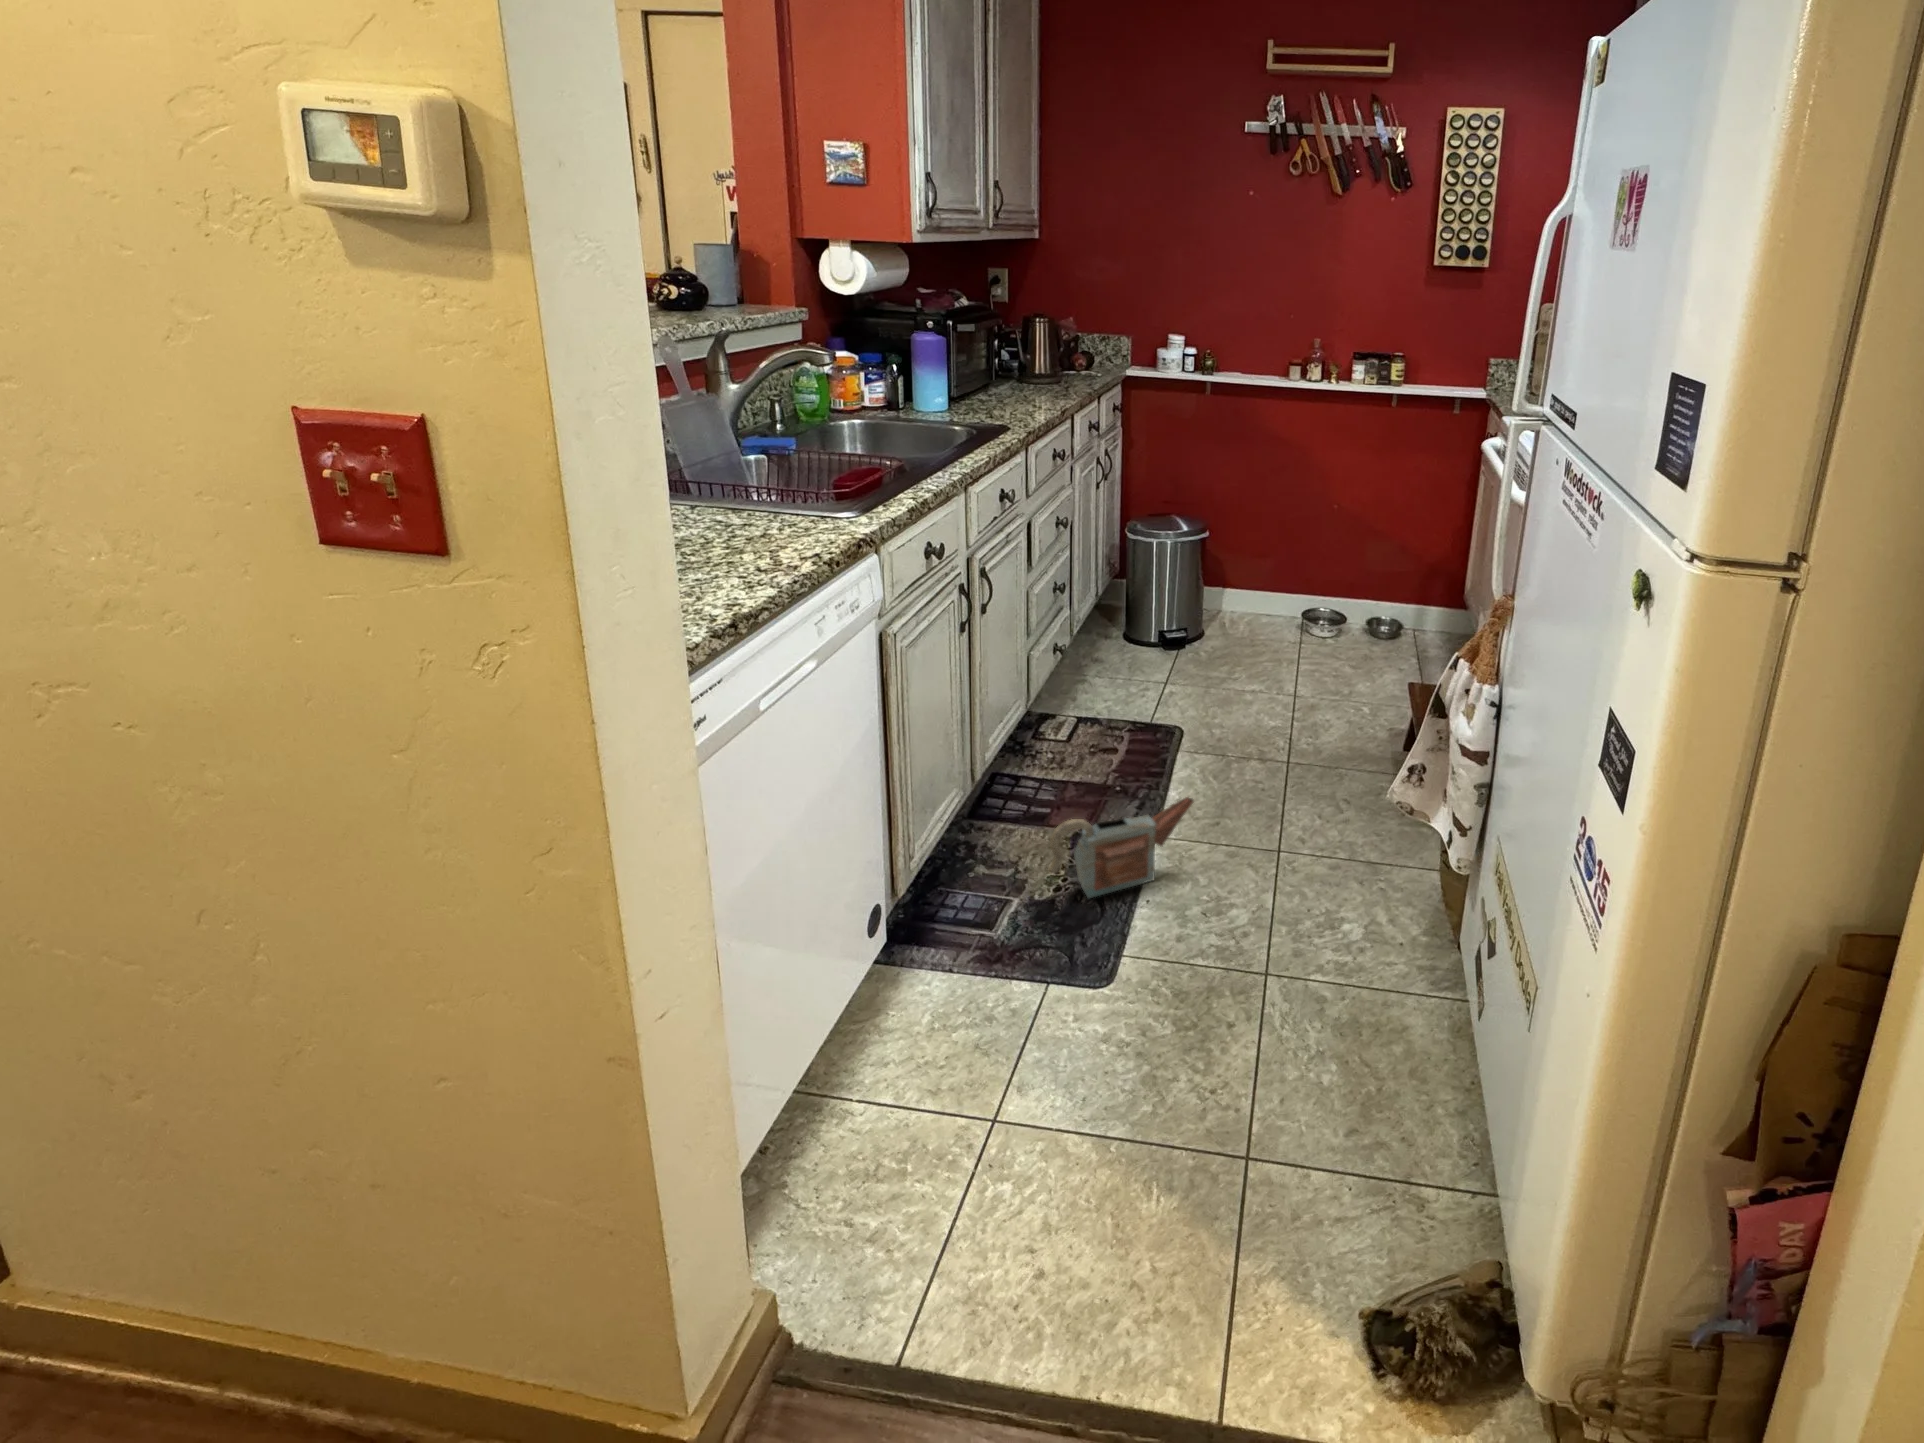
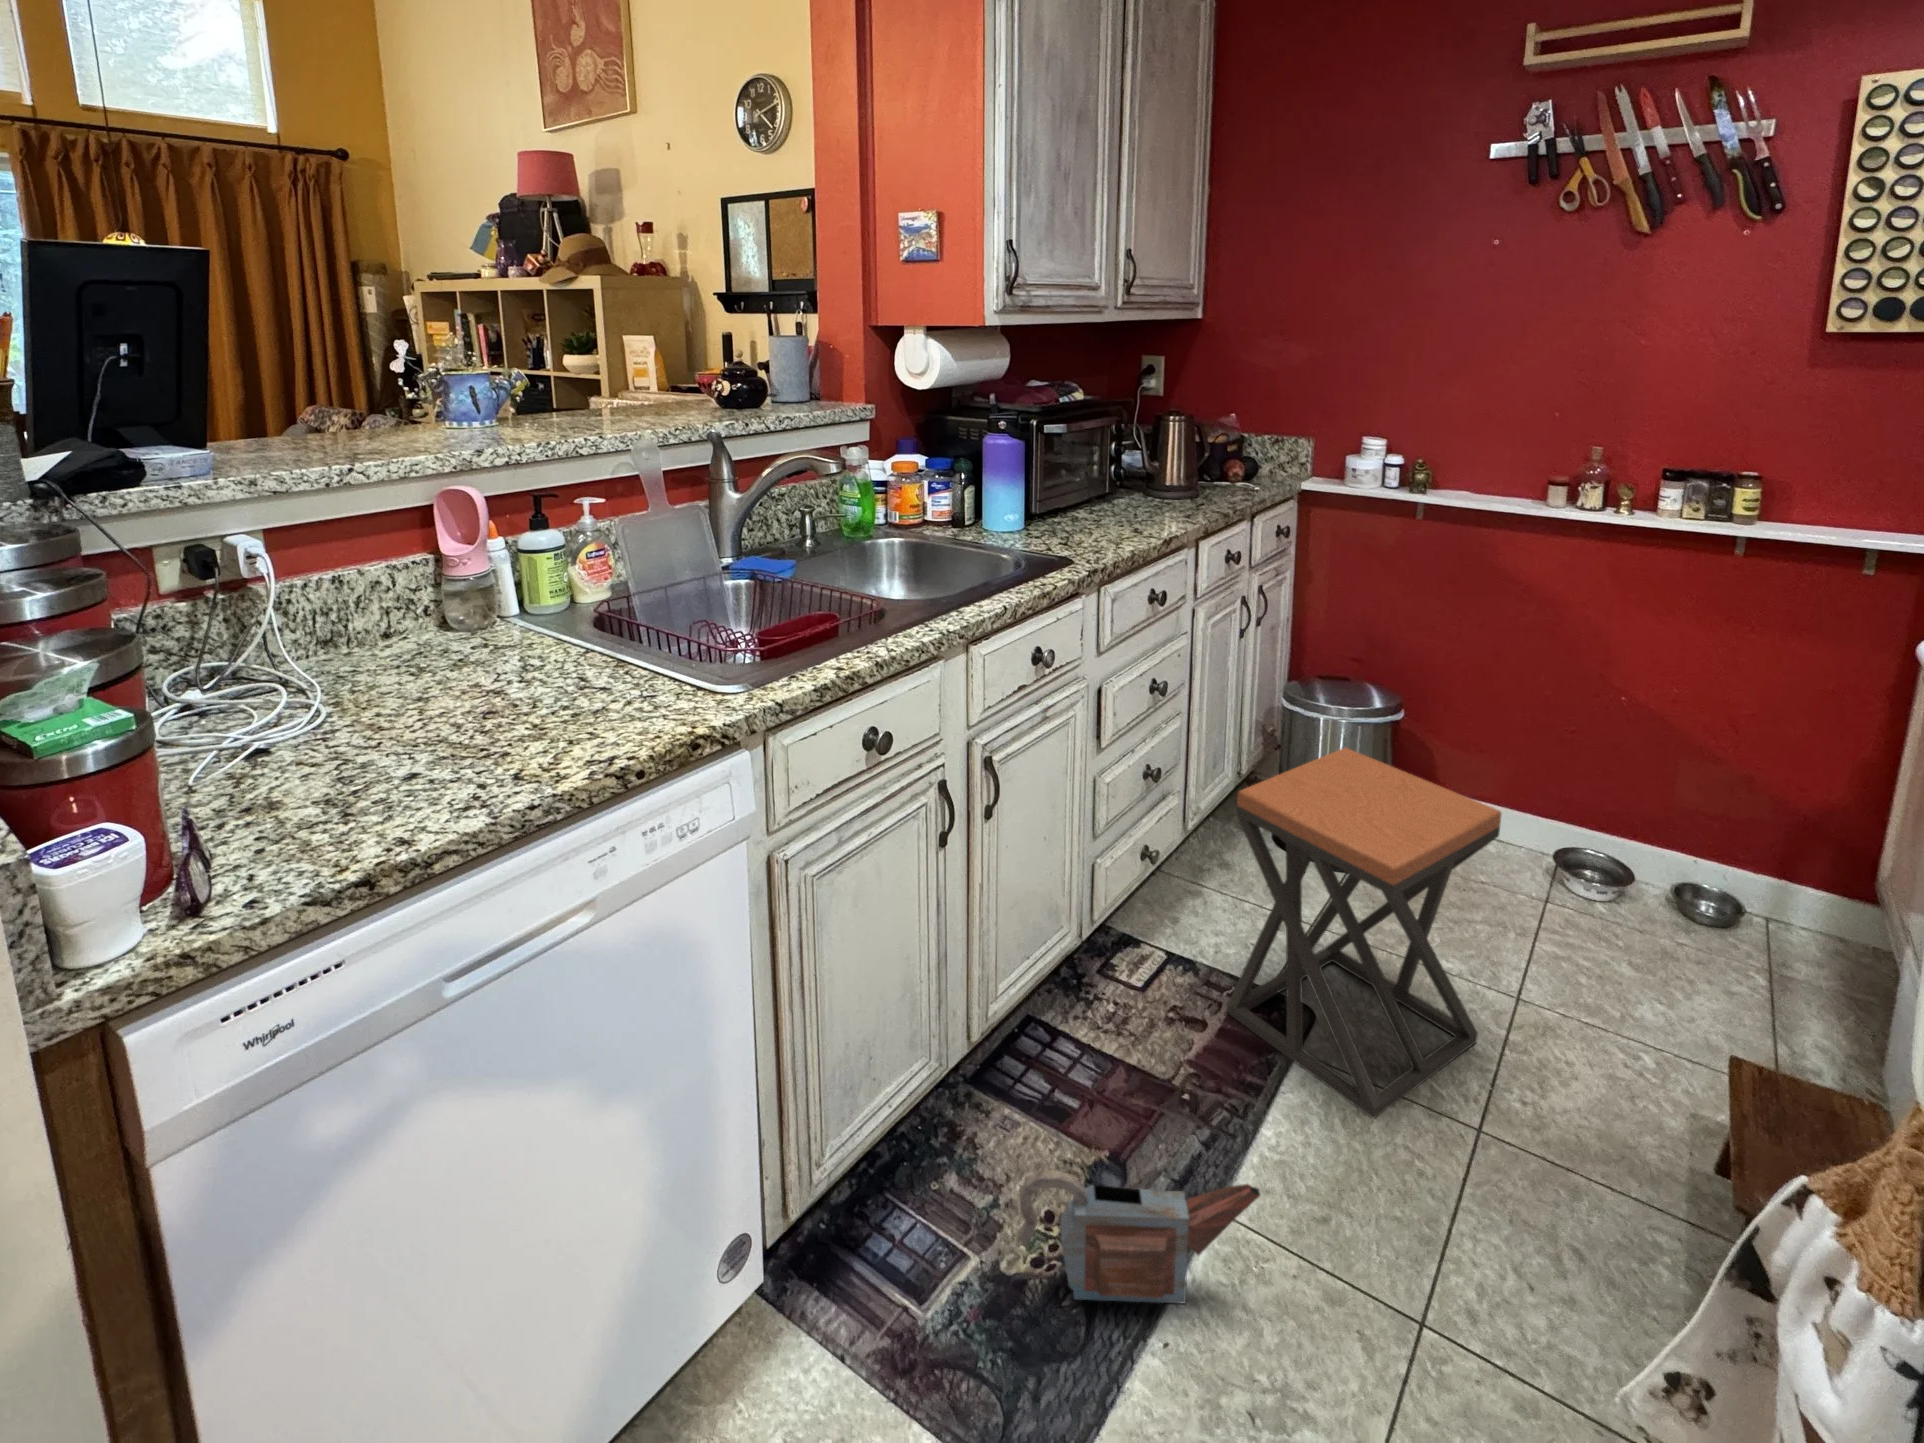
stool: none [1128,550,1289,773] -> present [1227,748,1501,1118]

